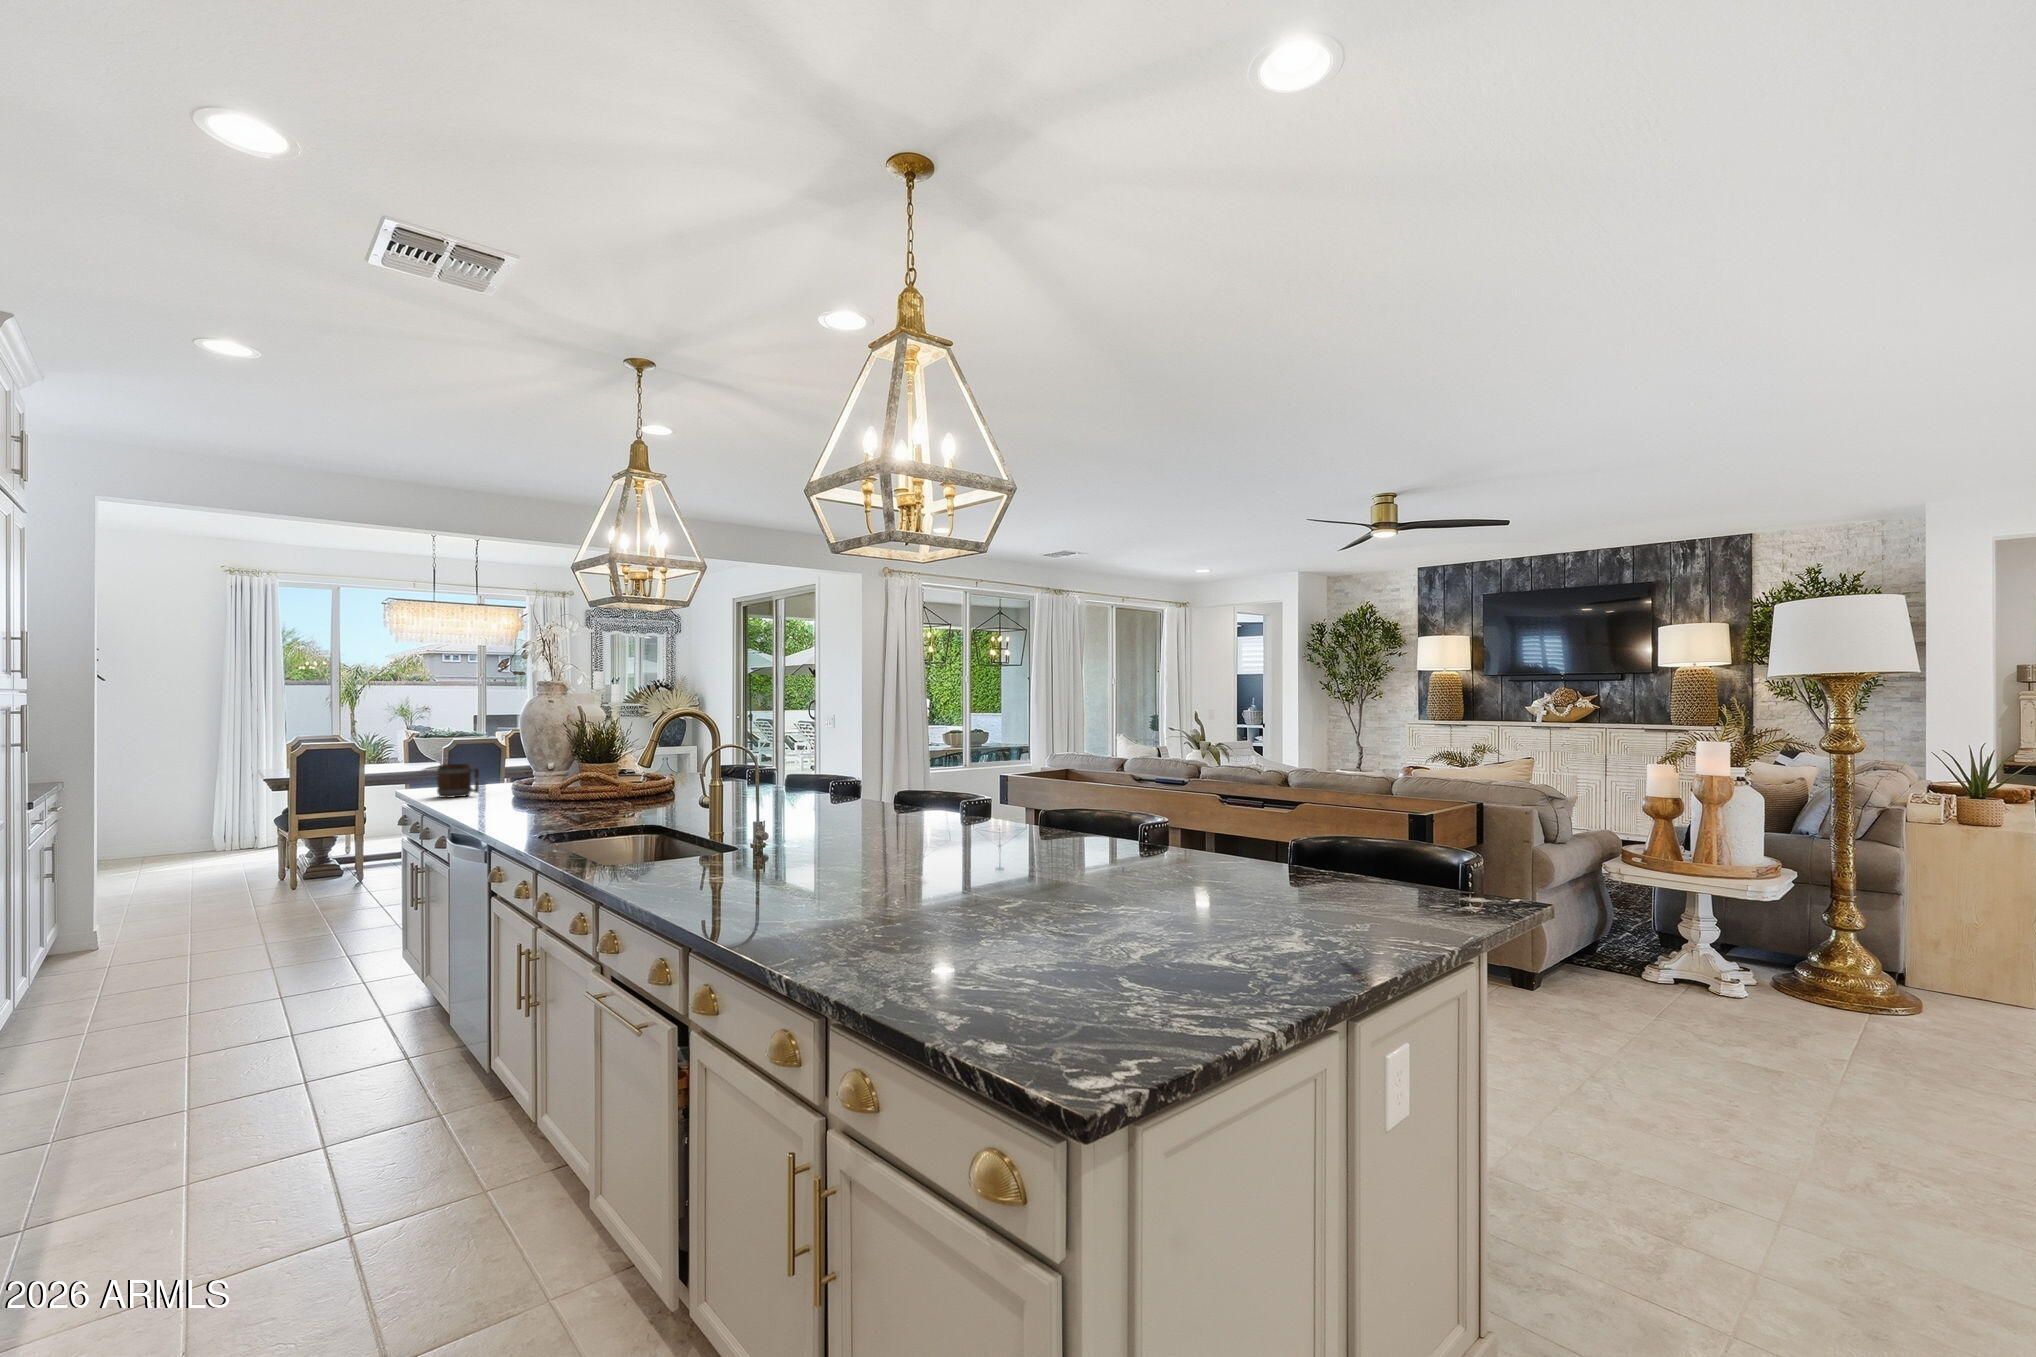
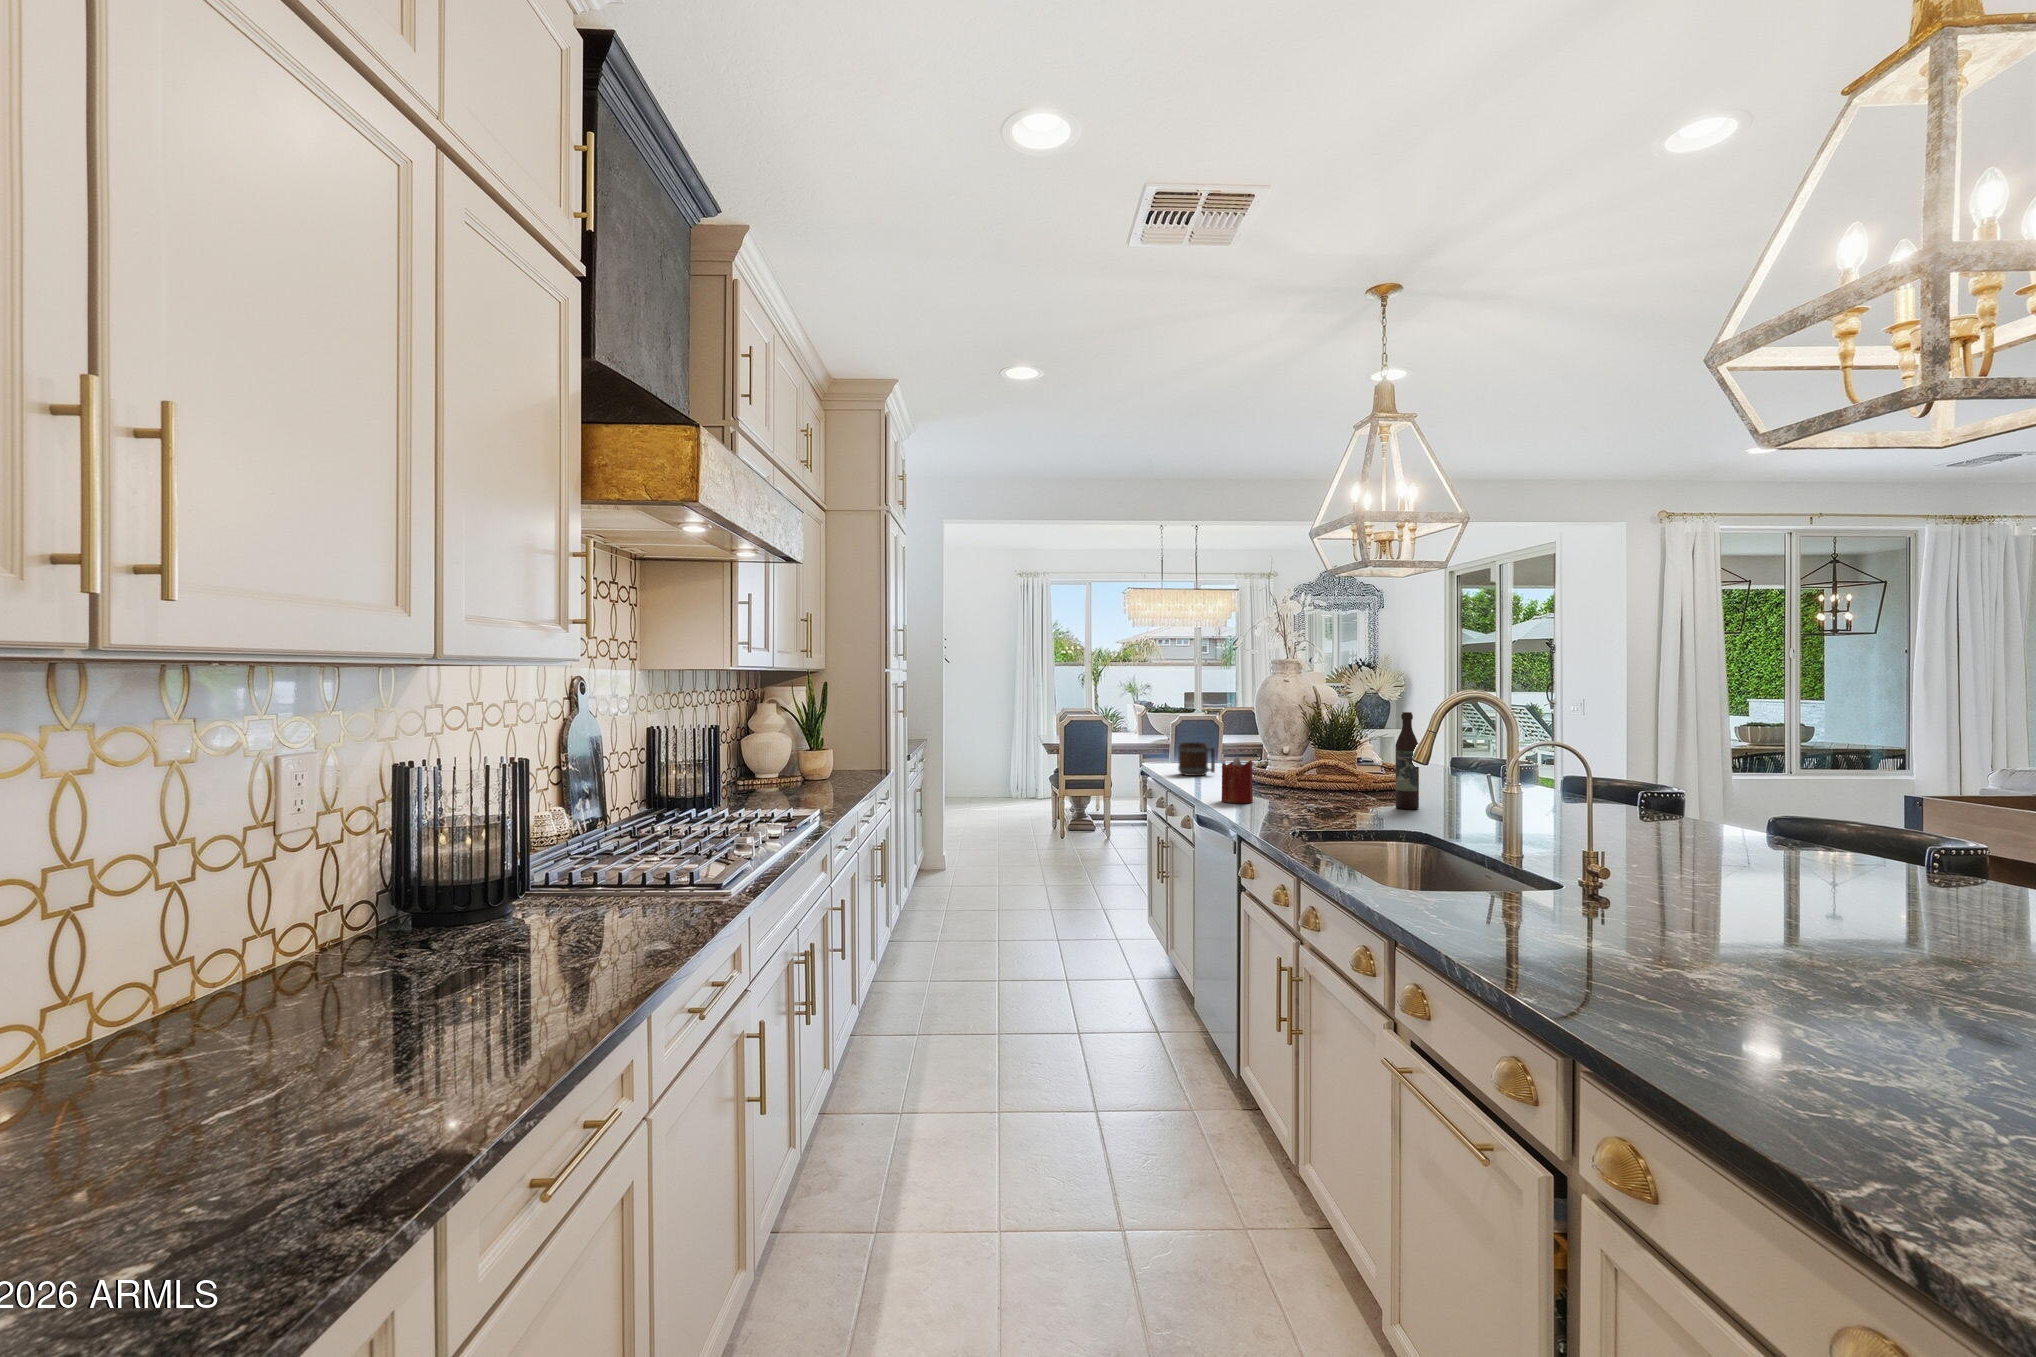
wine bottle: none [647,727,667,810] -> present [1395,712,1419,809]
candle: none [478,773,512,818] -> present [1222,756,1253,803]

